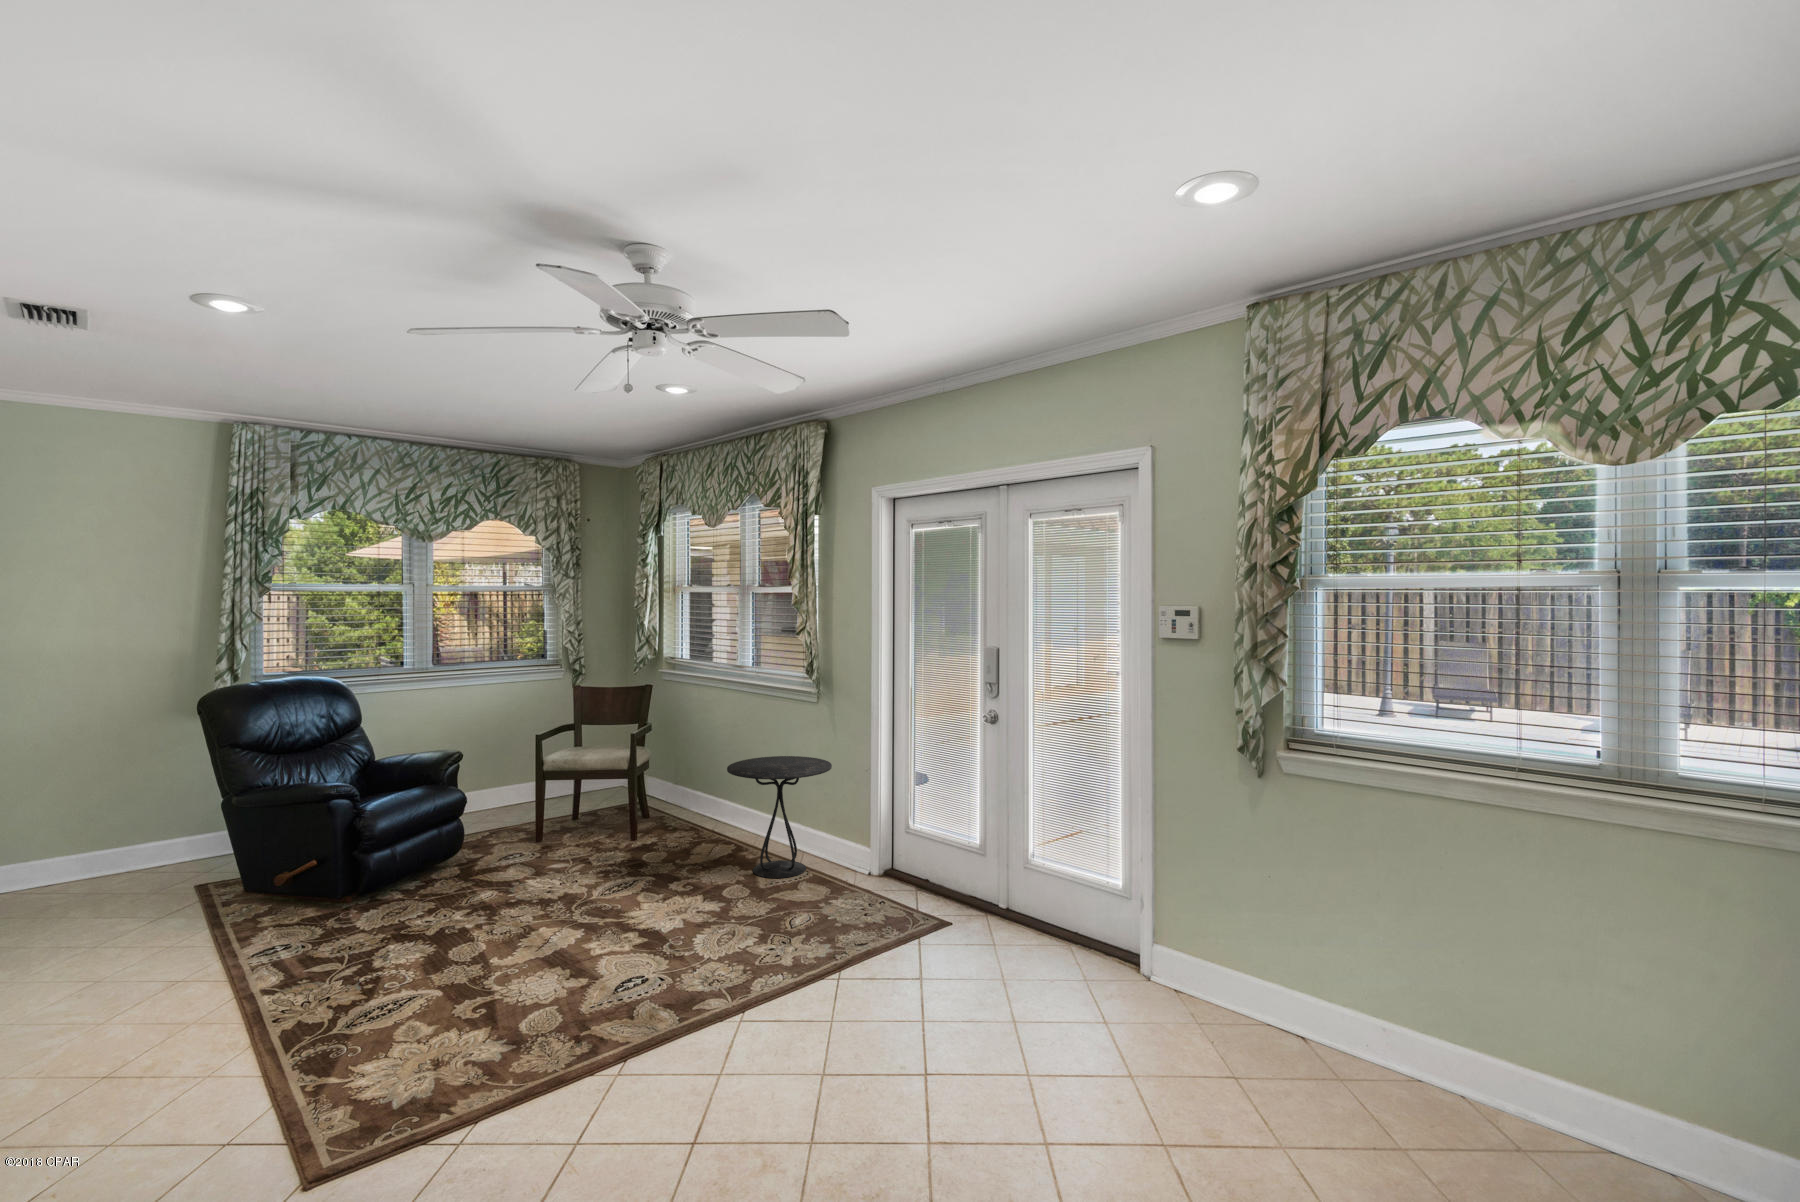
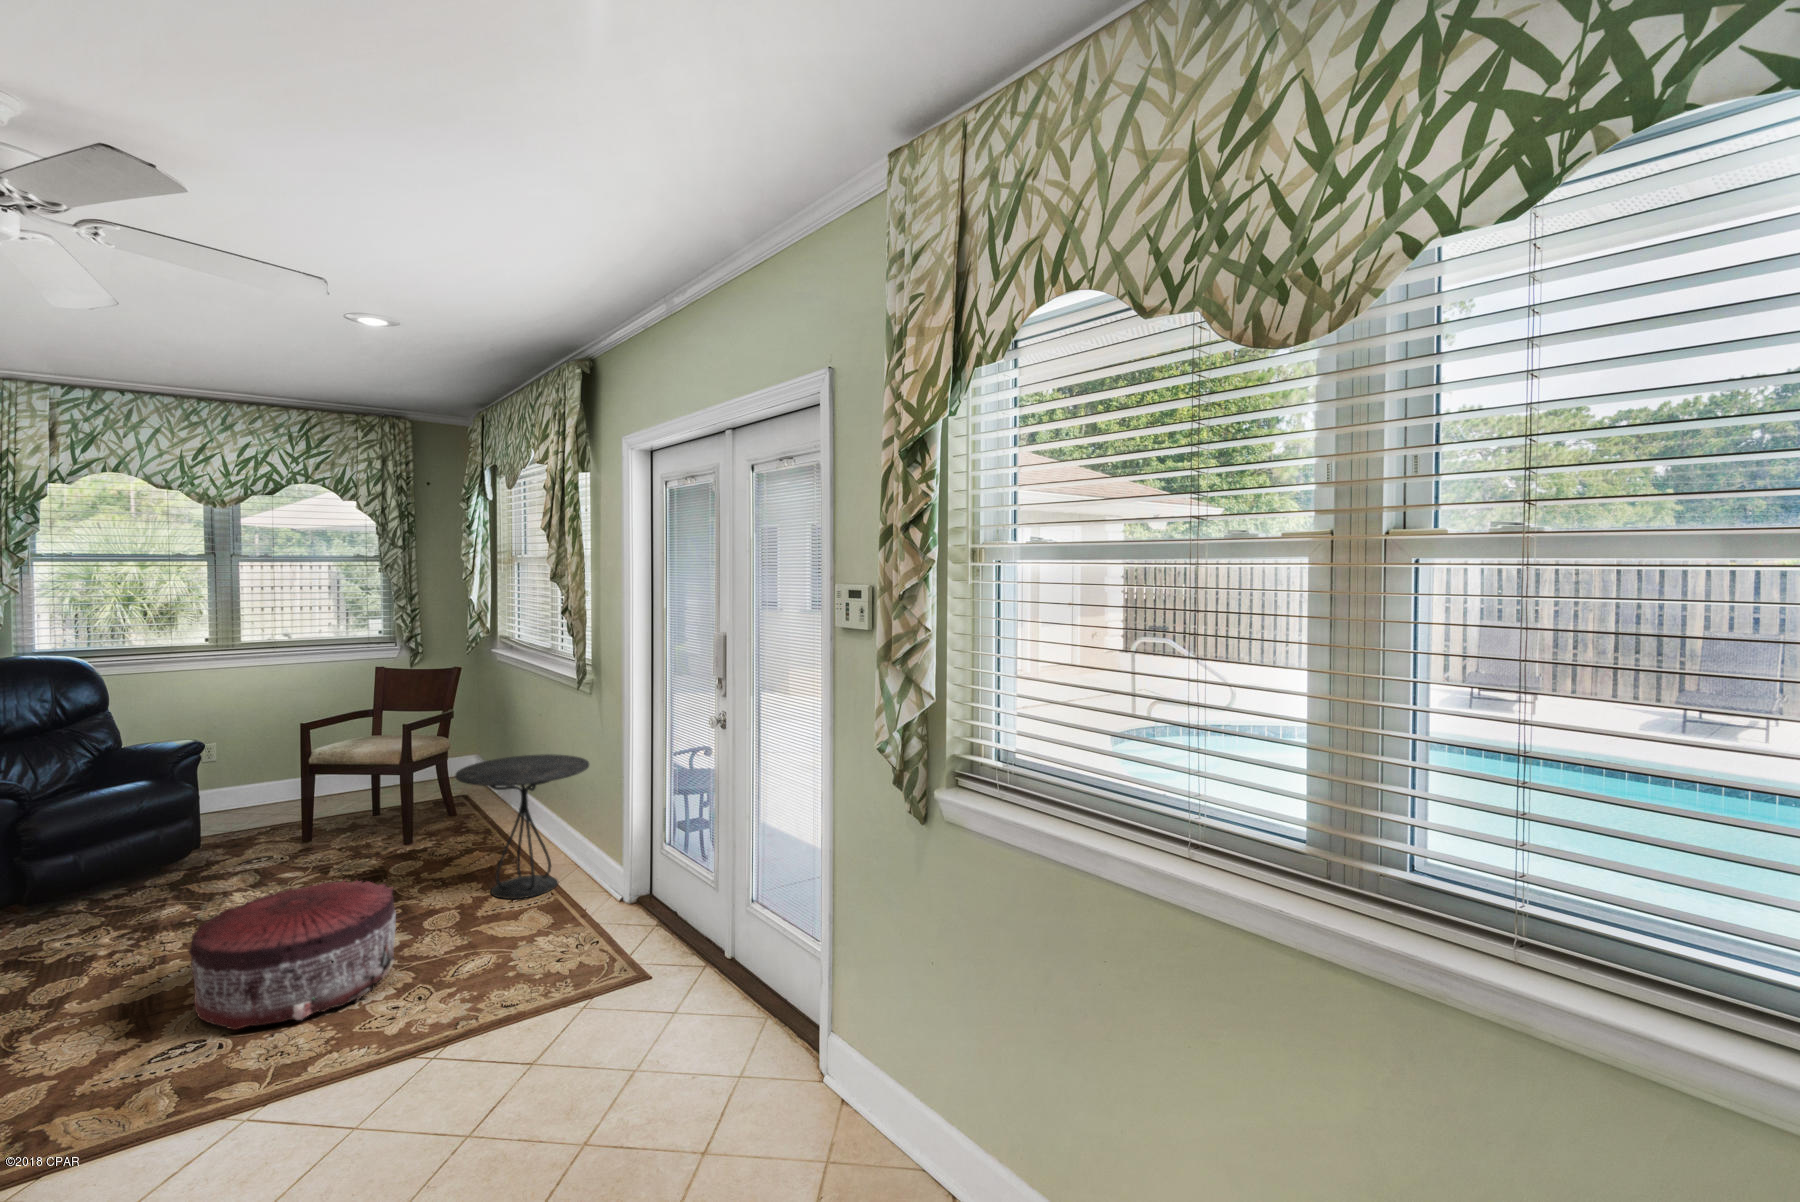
pouf: none [607,856,752,972] -> present [189,880,396,1030]

